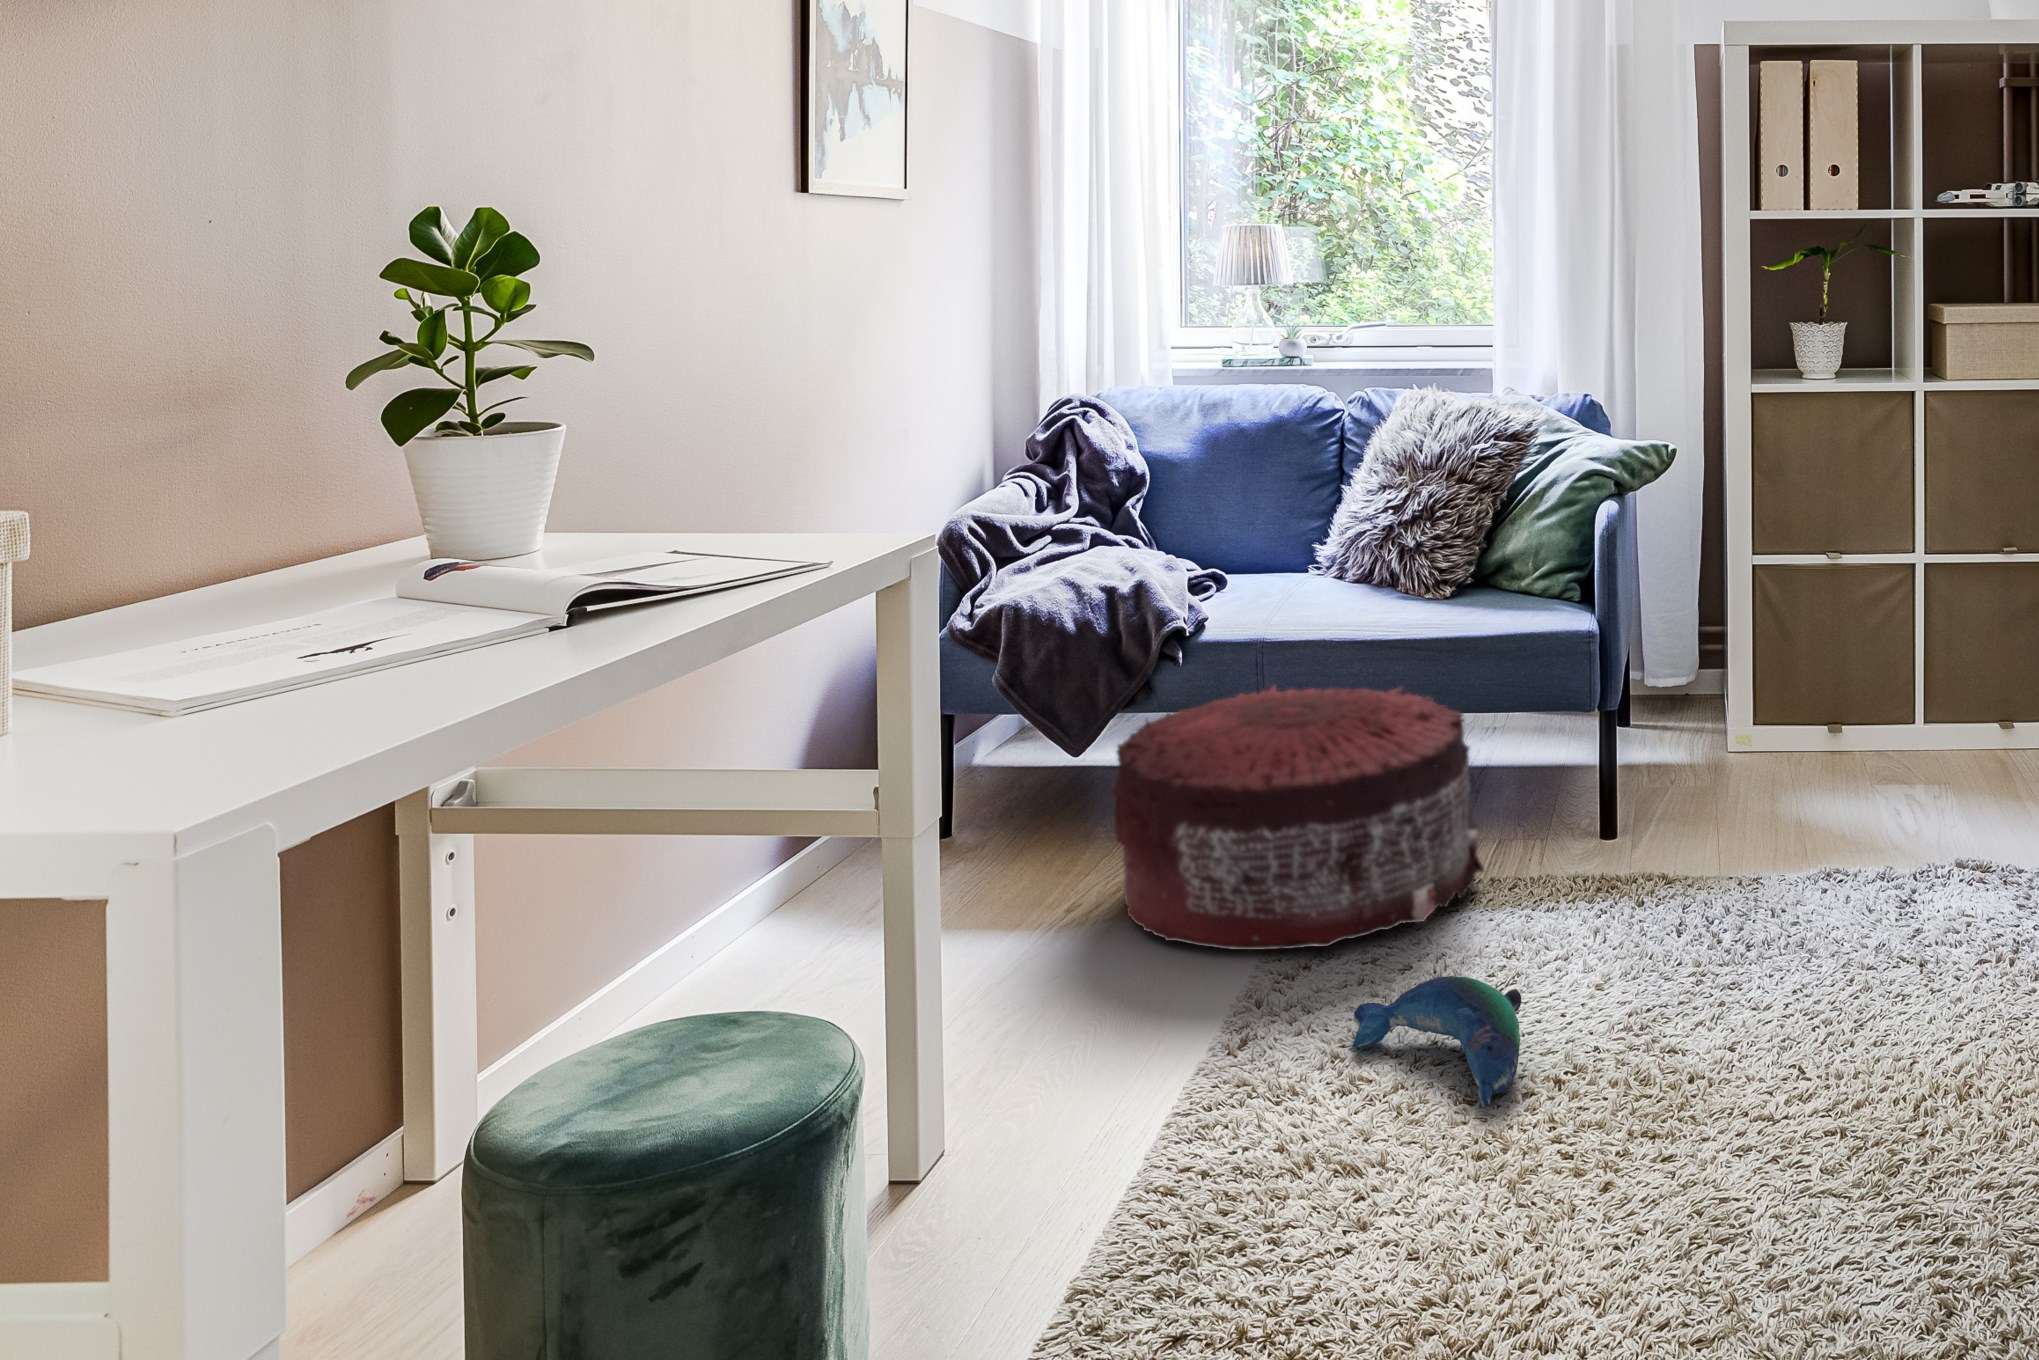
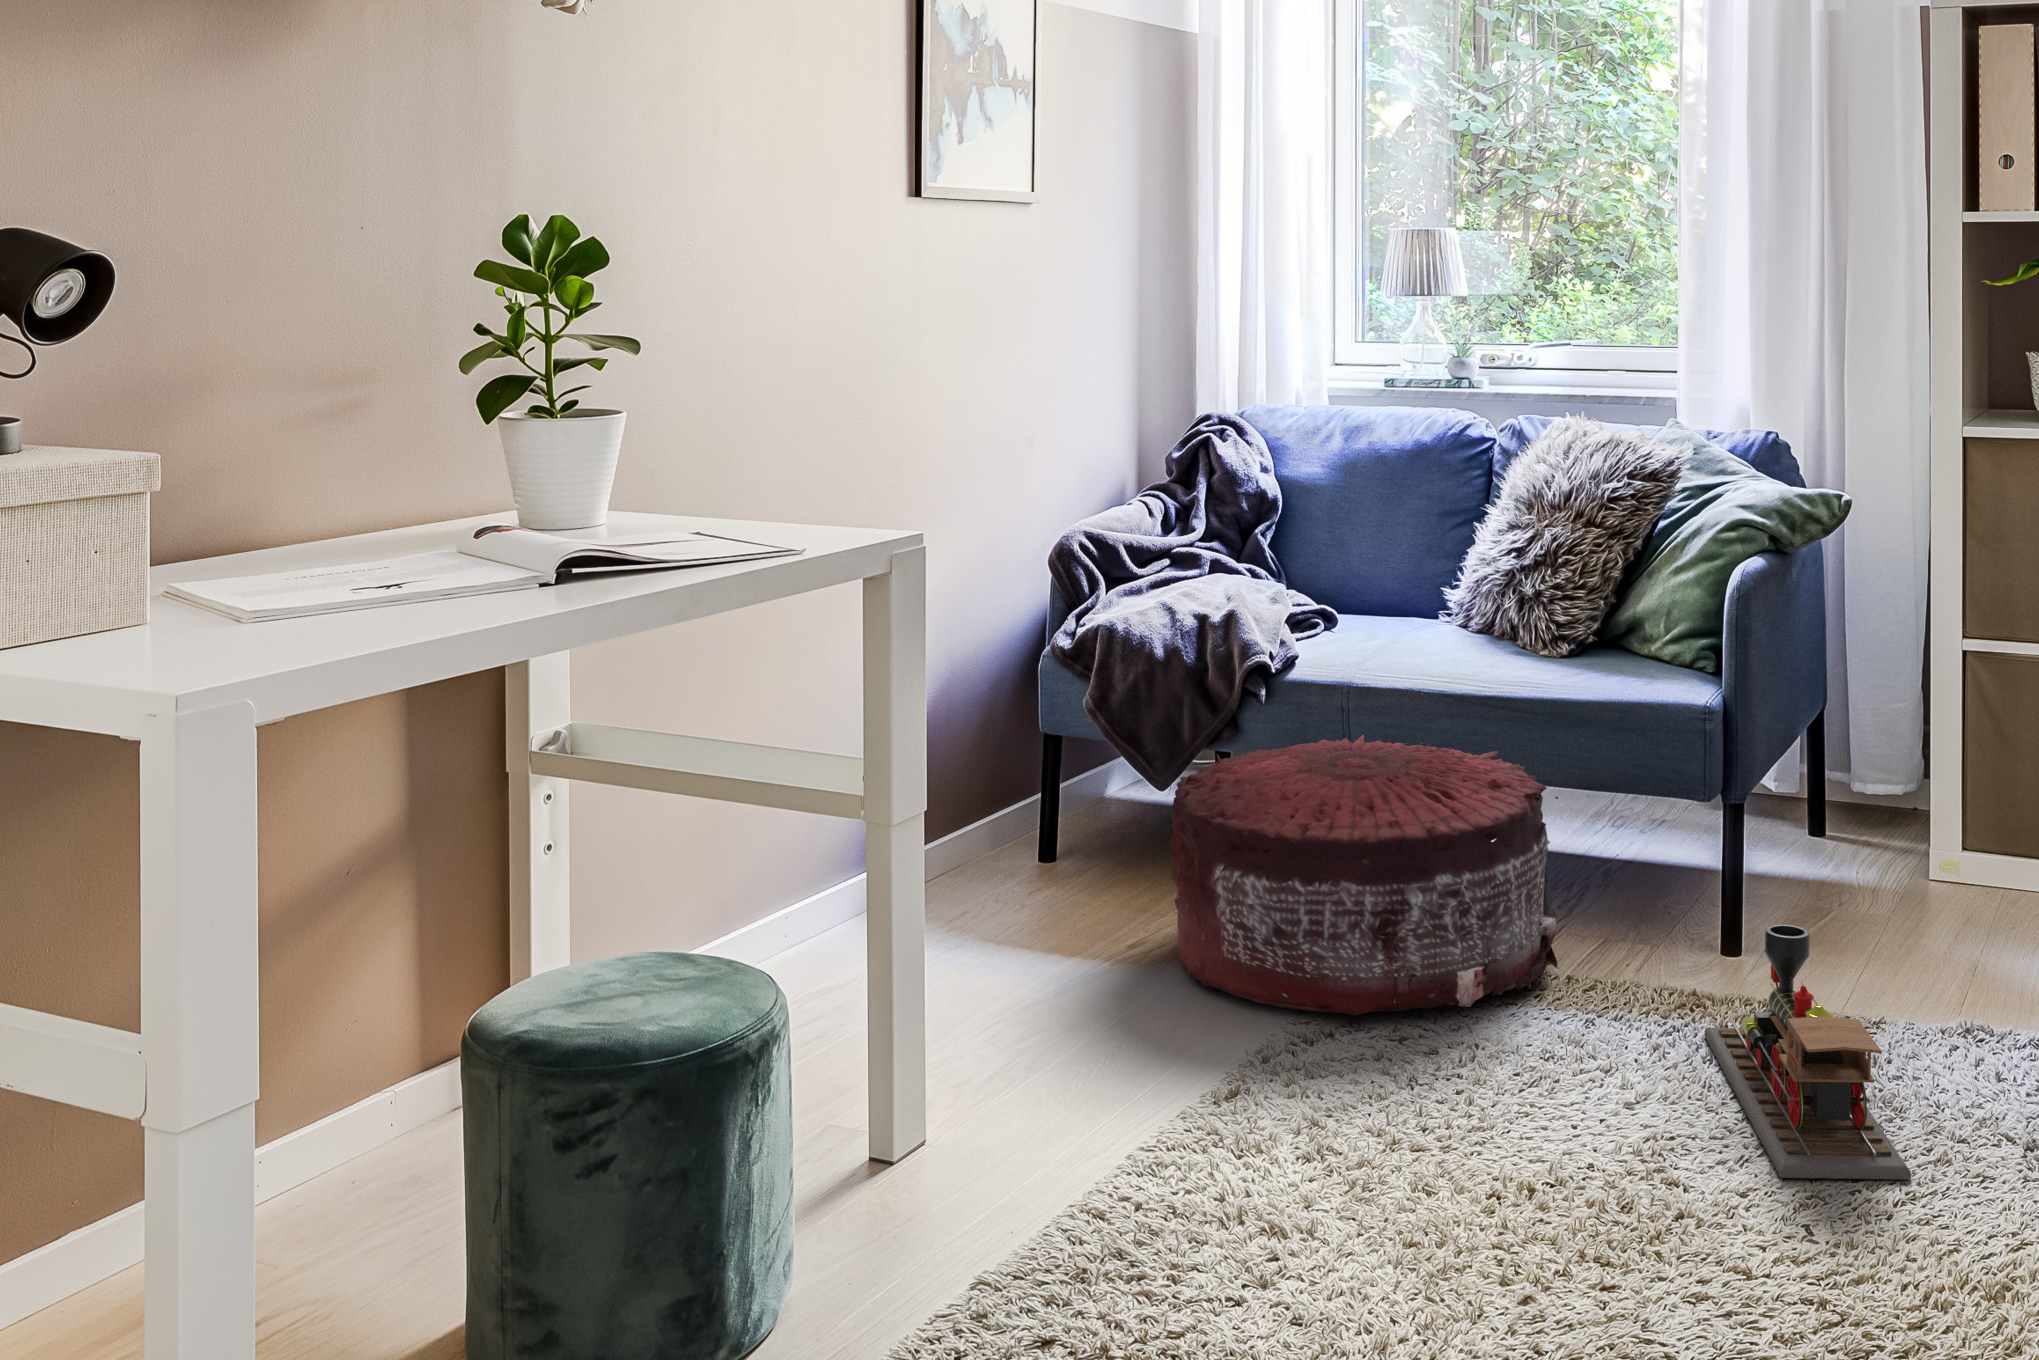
toy train: none [1633,808,1859,1031] -> present [1704,924,1911,1180]
plush toy: present [1353,976,1521,1107] -> none [1336,1059,1511,1198]

